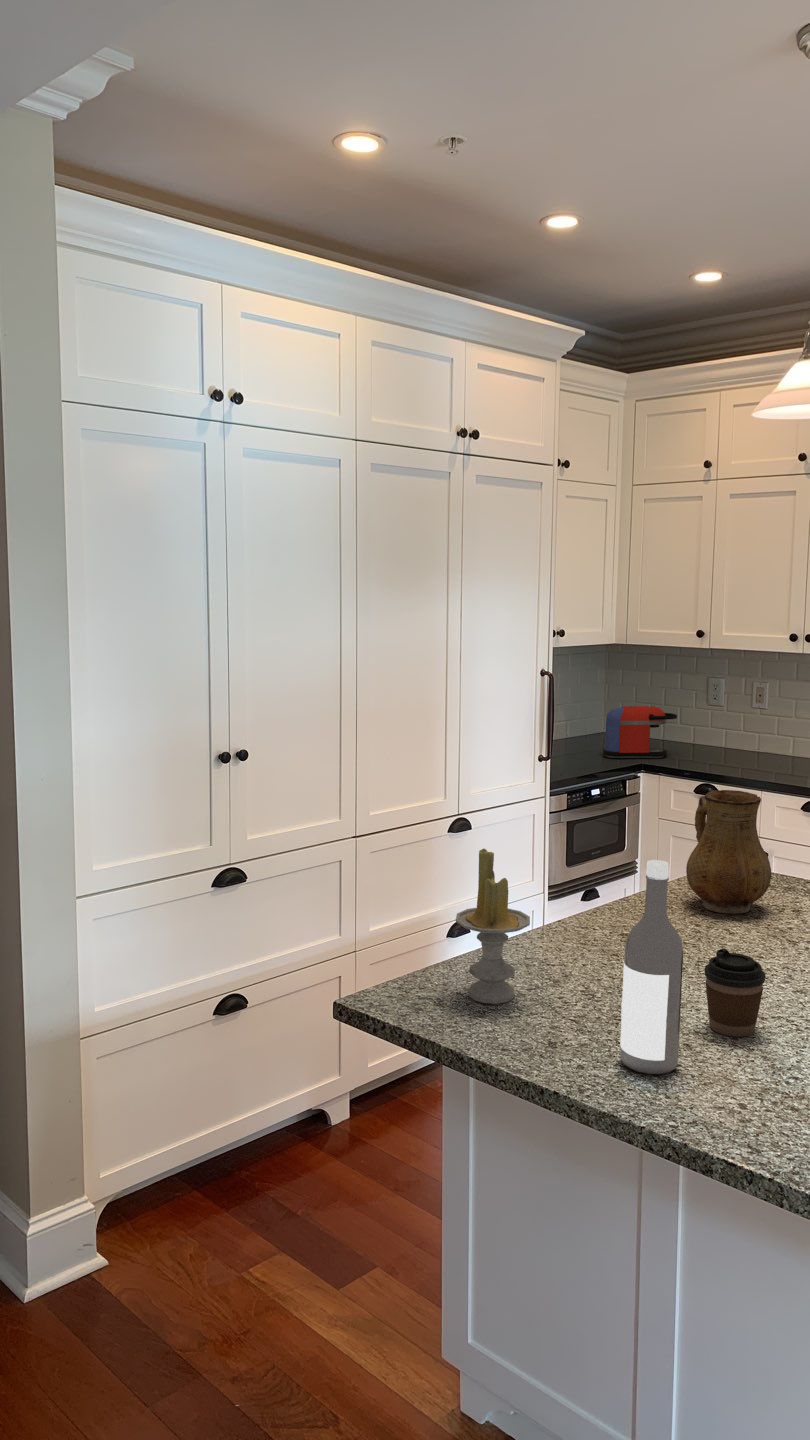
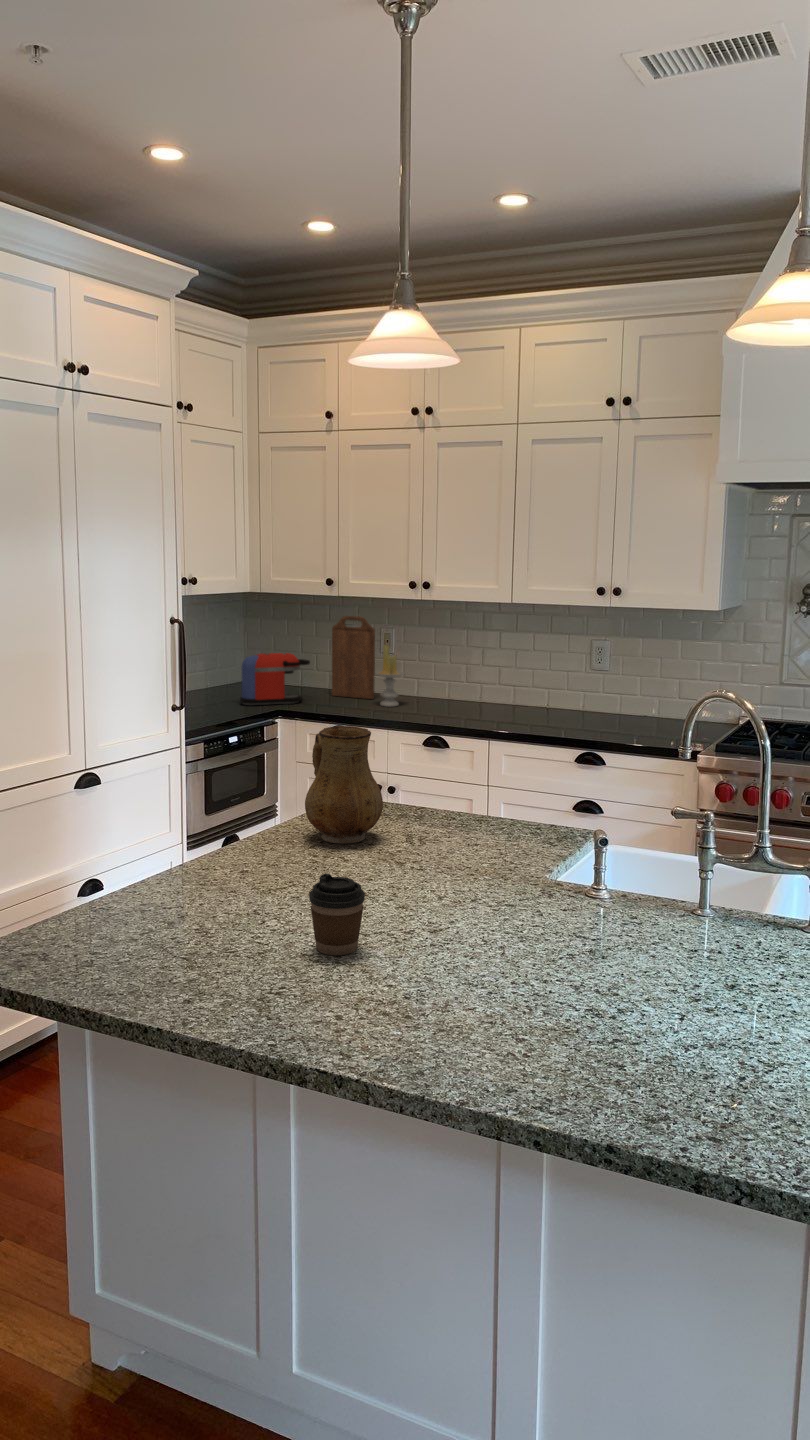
cutting board: none [698,669,748,757] -> present [332,616,375,699]
candle: present [456,849,530,1004] -> present [375,645,404,707]
wine bottle: present [620,860,683,1074] -> none [226,791,282,999]

